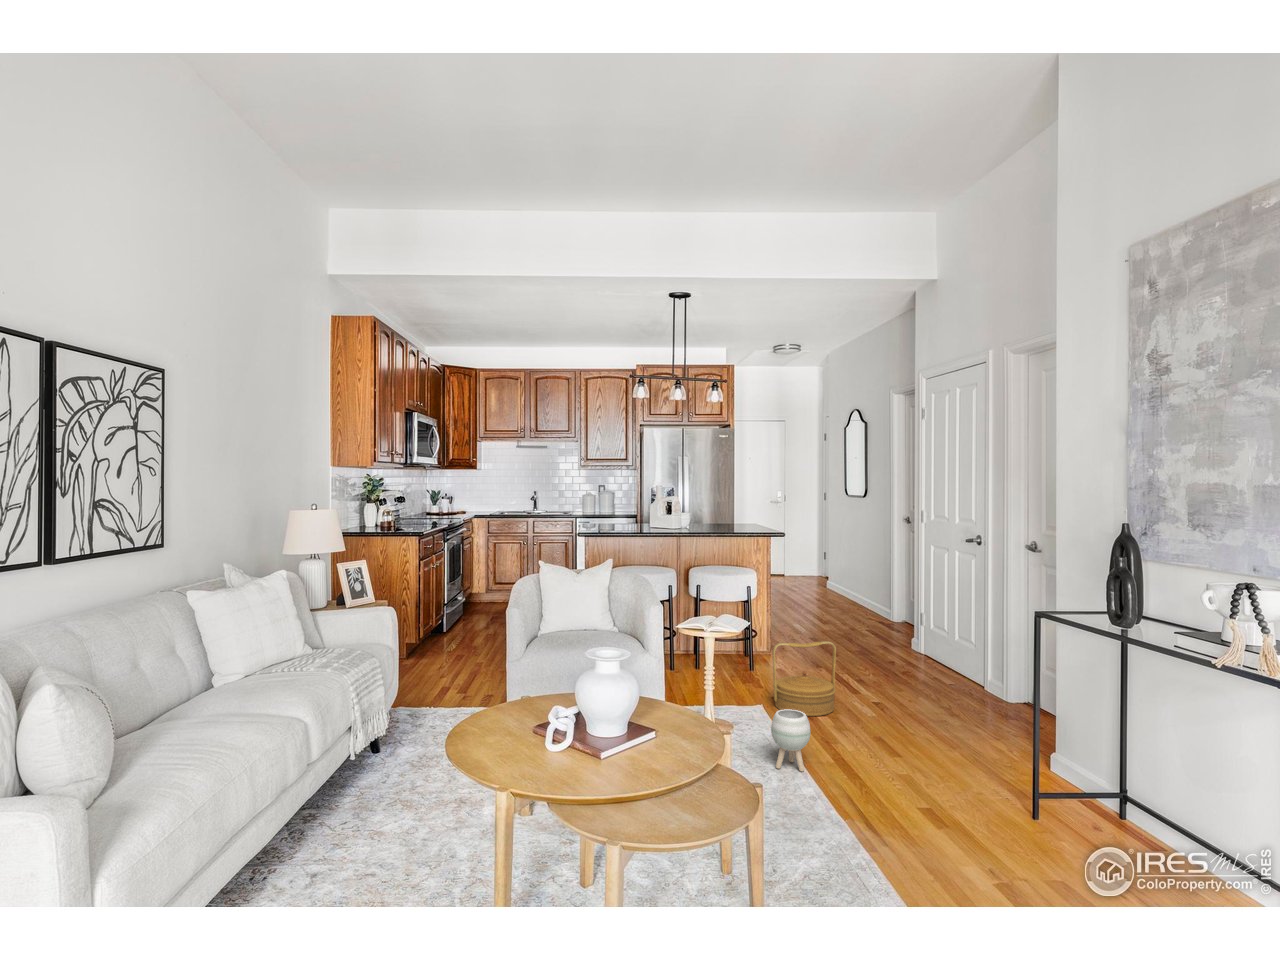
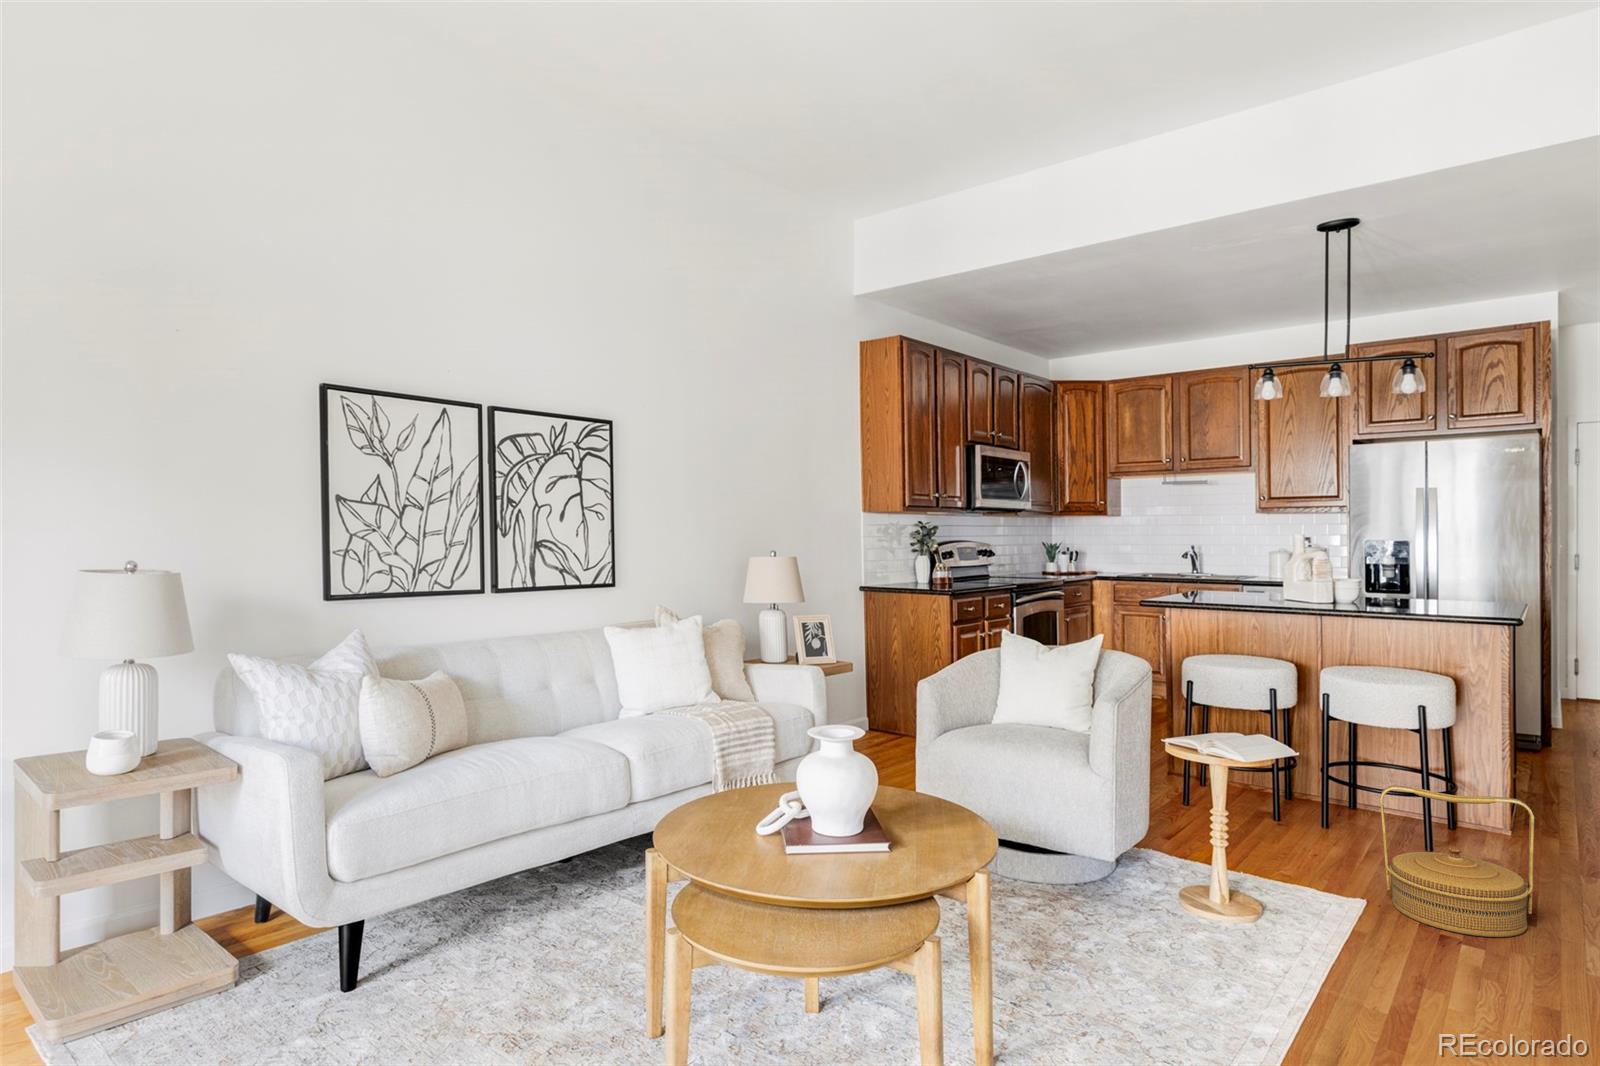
planter: present [771,709,811,772] -> none [1243,886,1320,1003]

